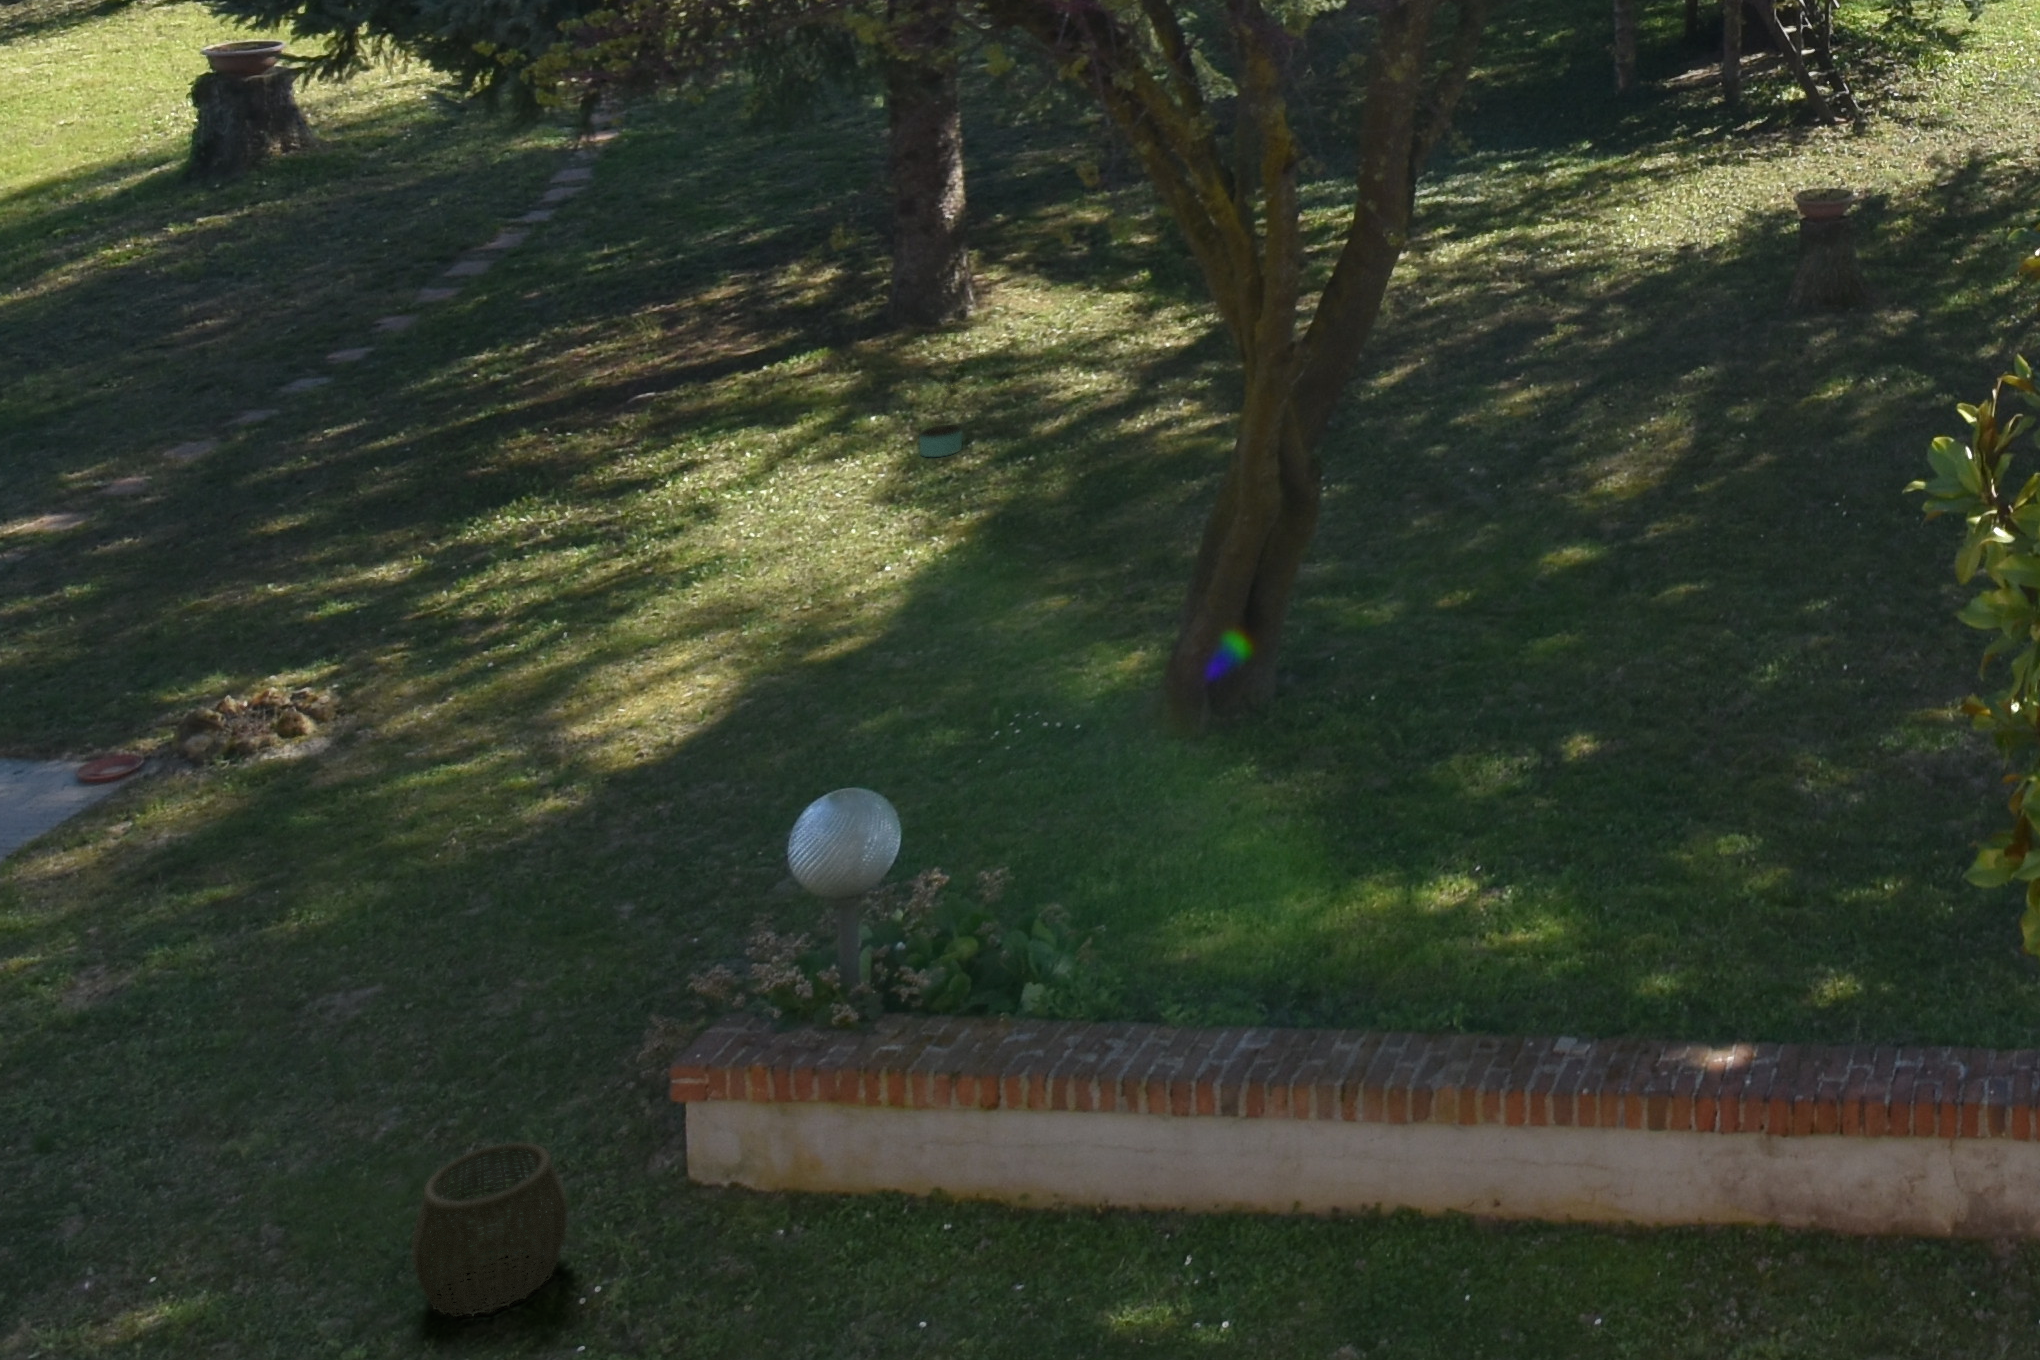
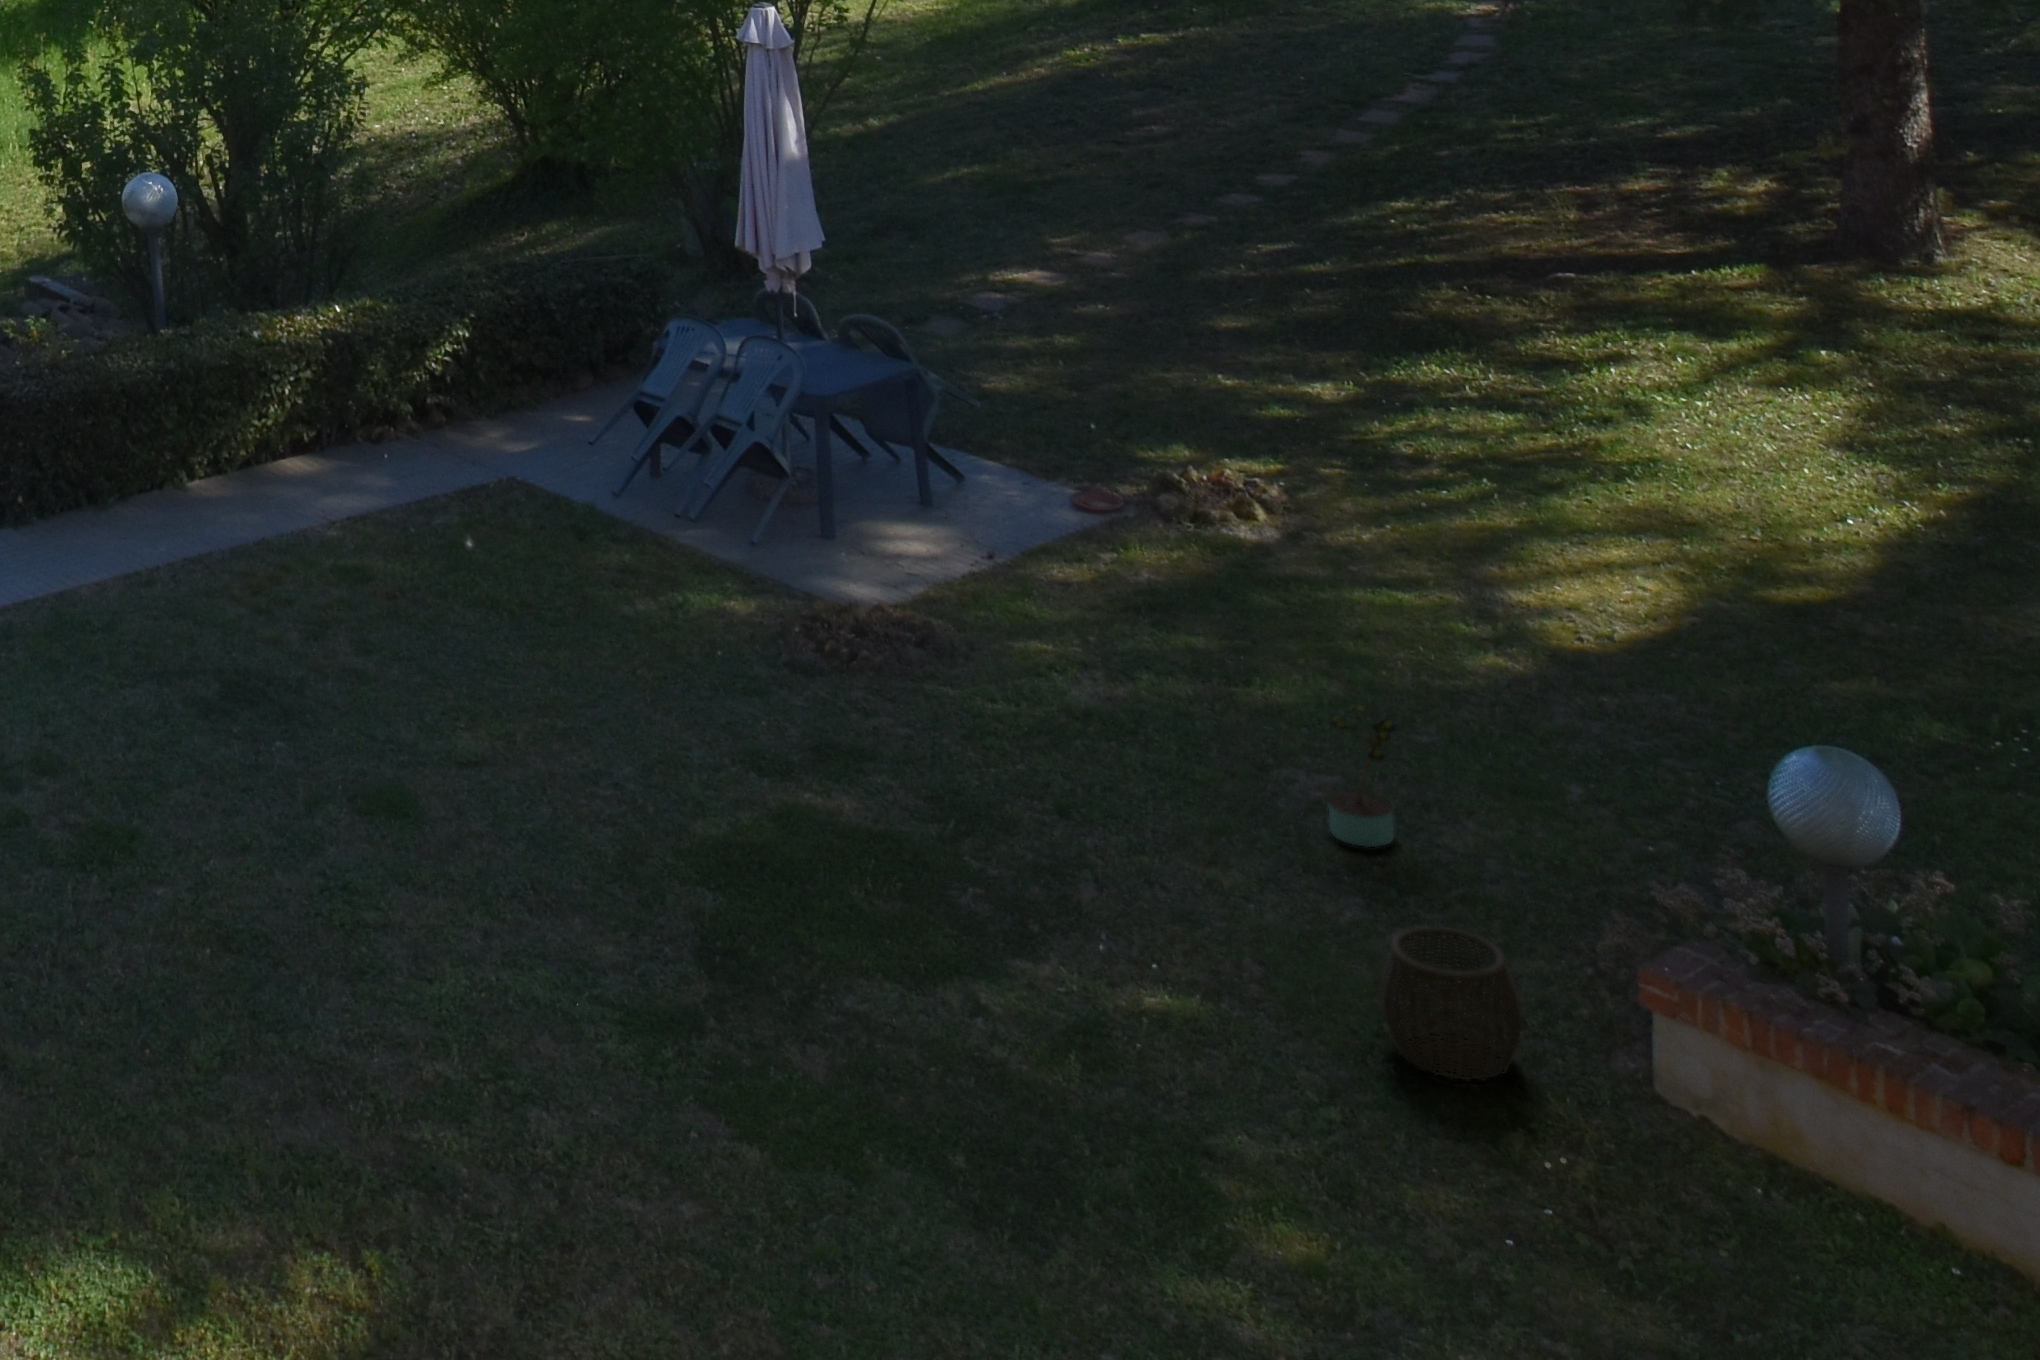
potted plant: present [900,322,969,457] -> present [1296,640,1407,847]

